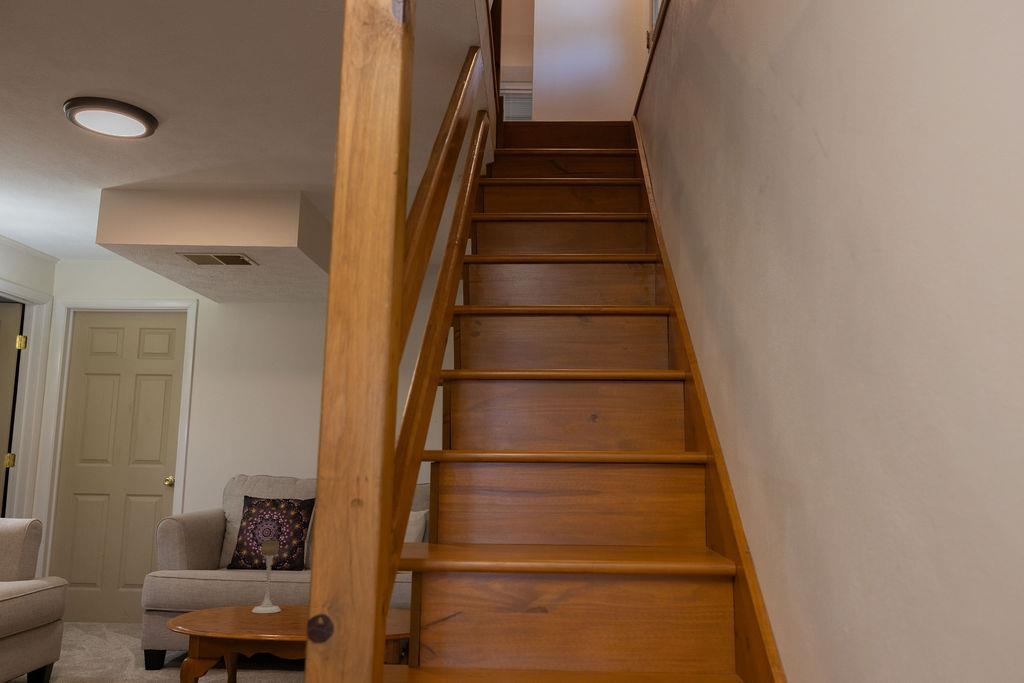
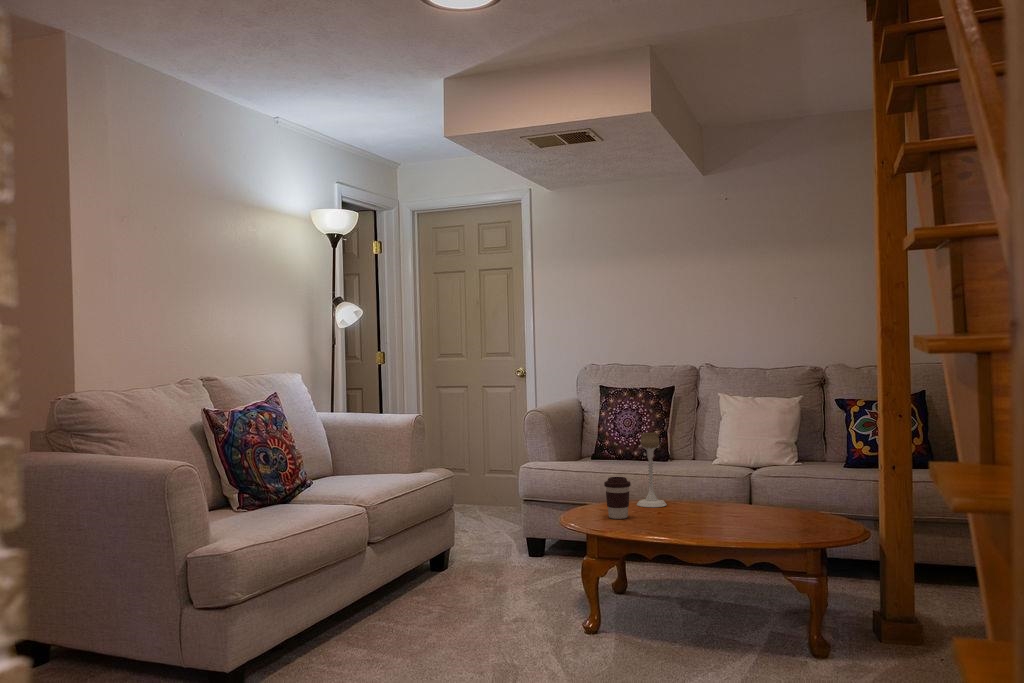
coffee cup: none [214,583,240,625] -> present [604,477,631,519]

